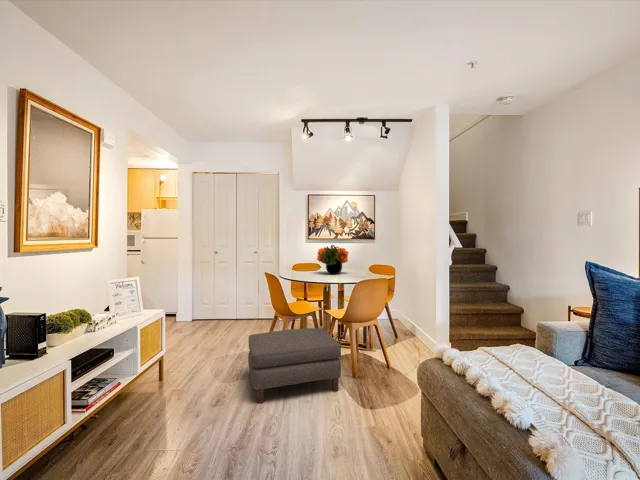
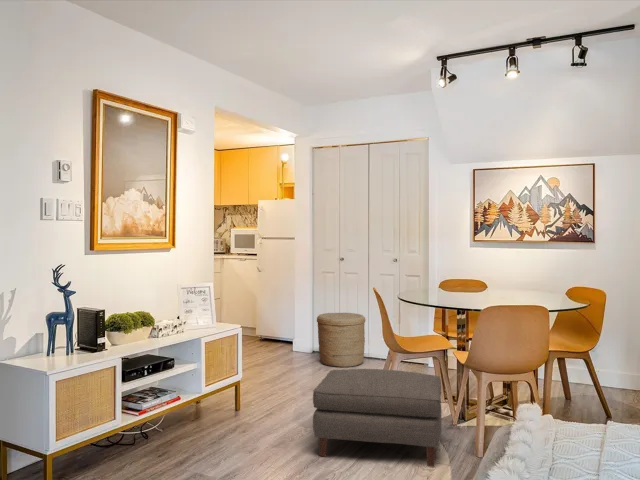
flower arrangement: present [317,245,348,274] -> none [452,250,507,297]
woven basket: none [203,289,239,329] -> present [317,313,365,367]

